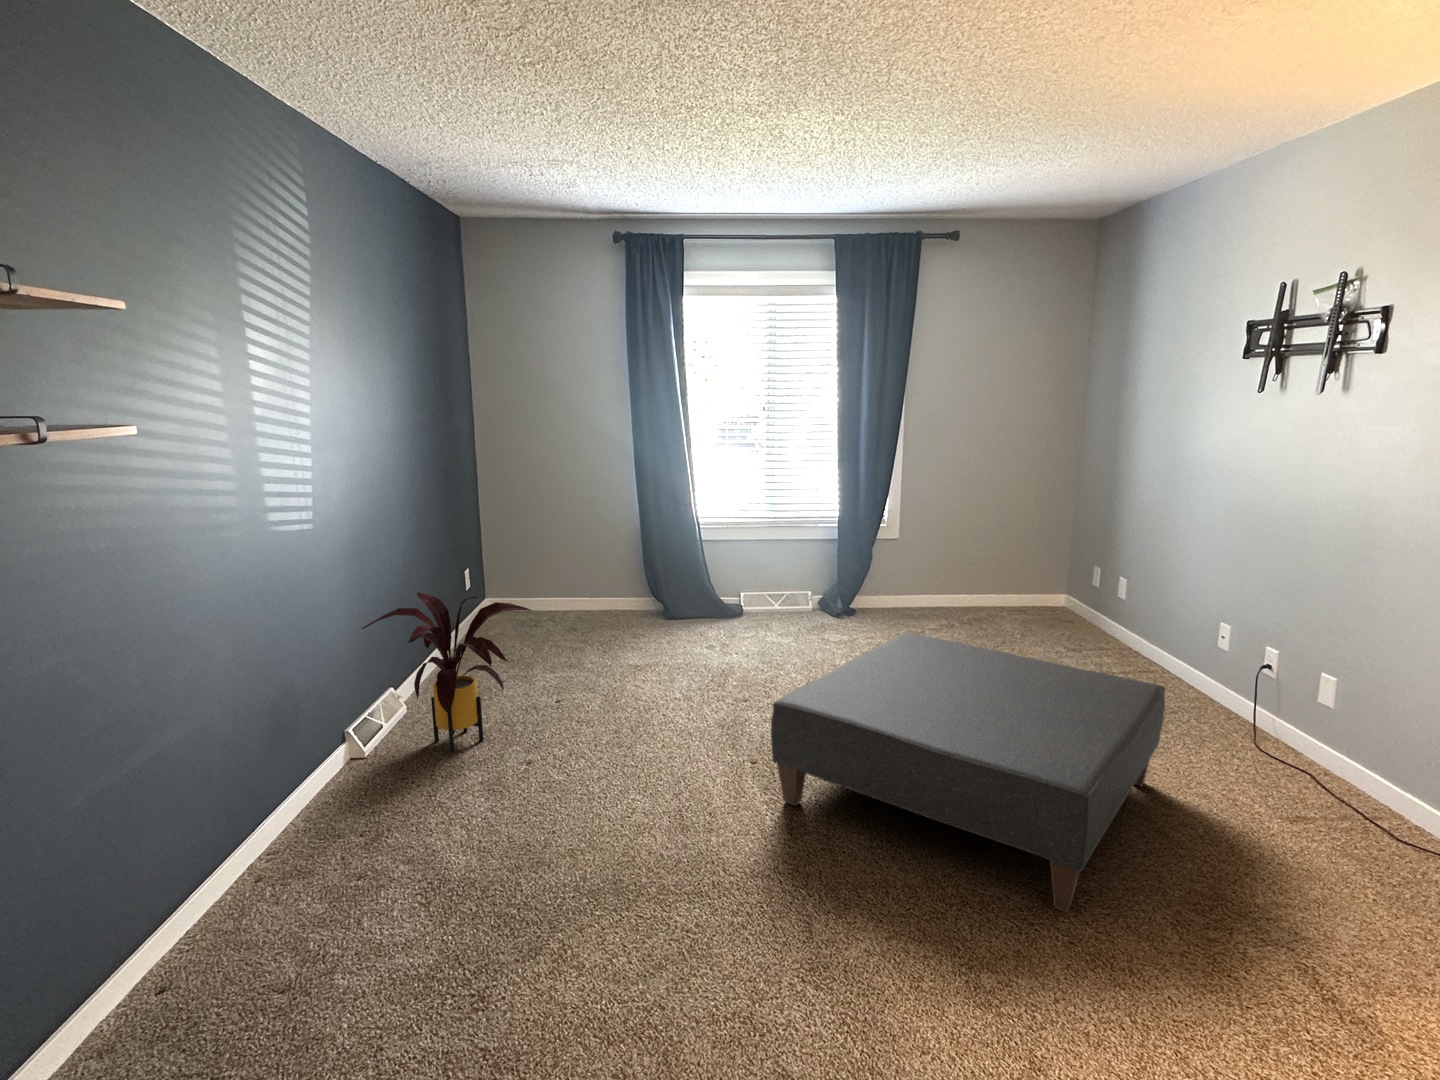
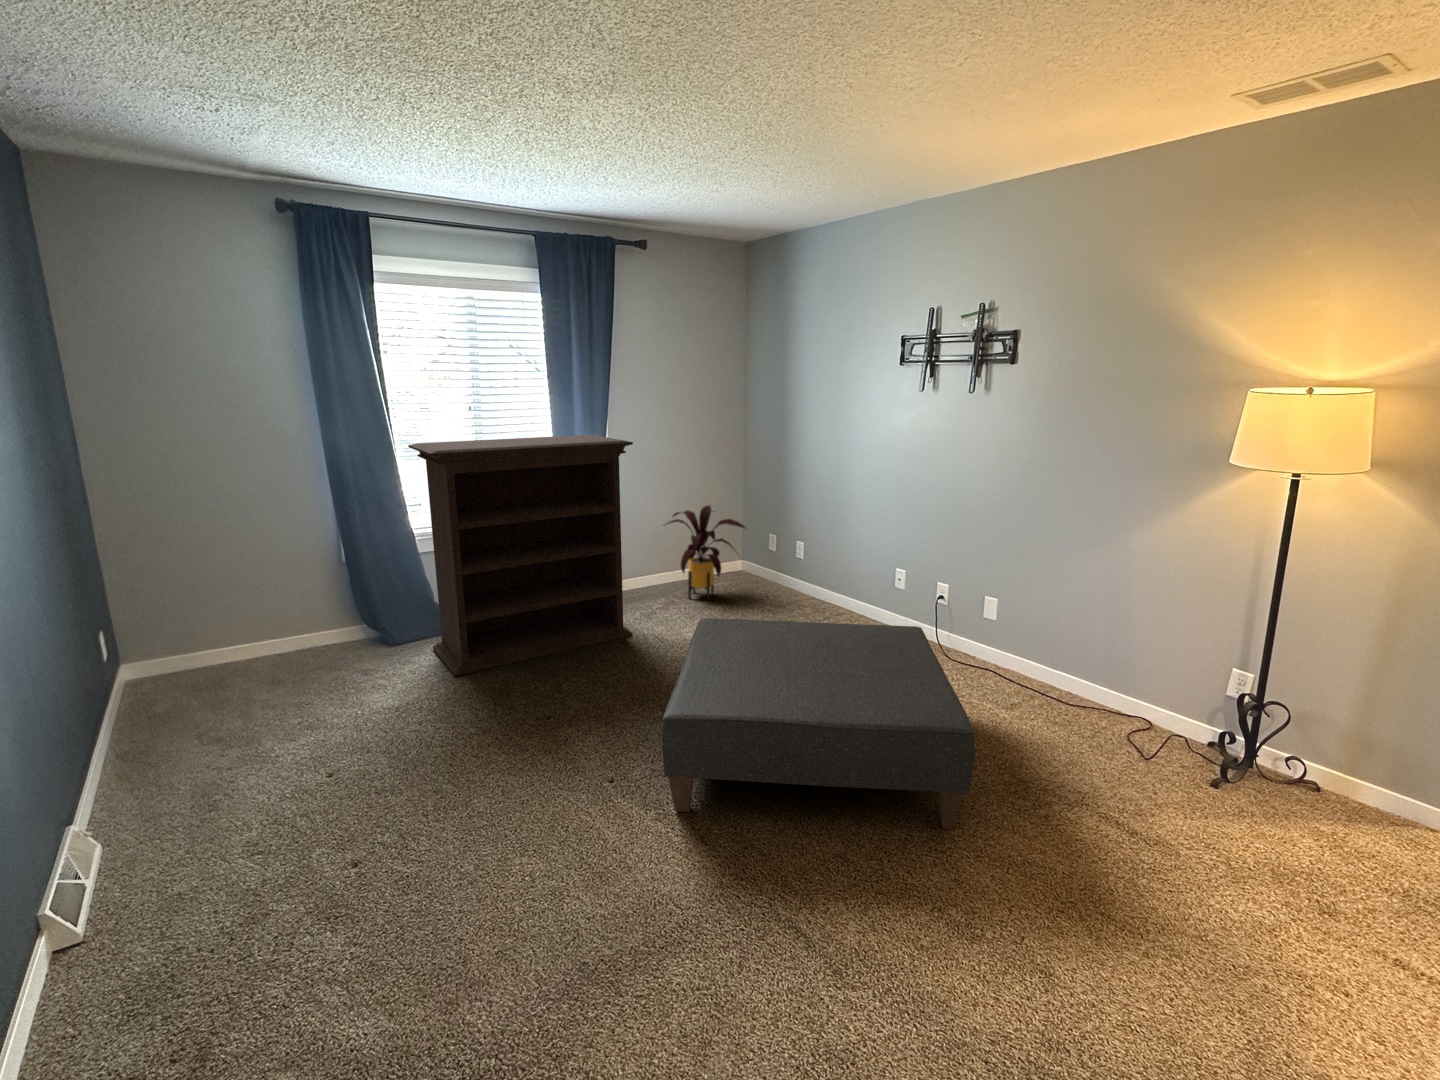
bookshelf: none [687,437,890,652] -> present [408,435,633,676]
house plant: present [362,592,531,752] -> present [666,505,745,600]

